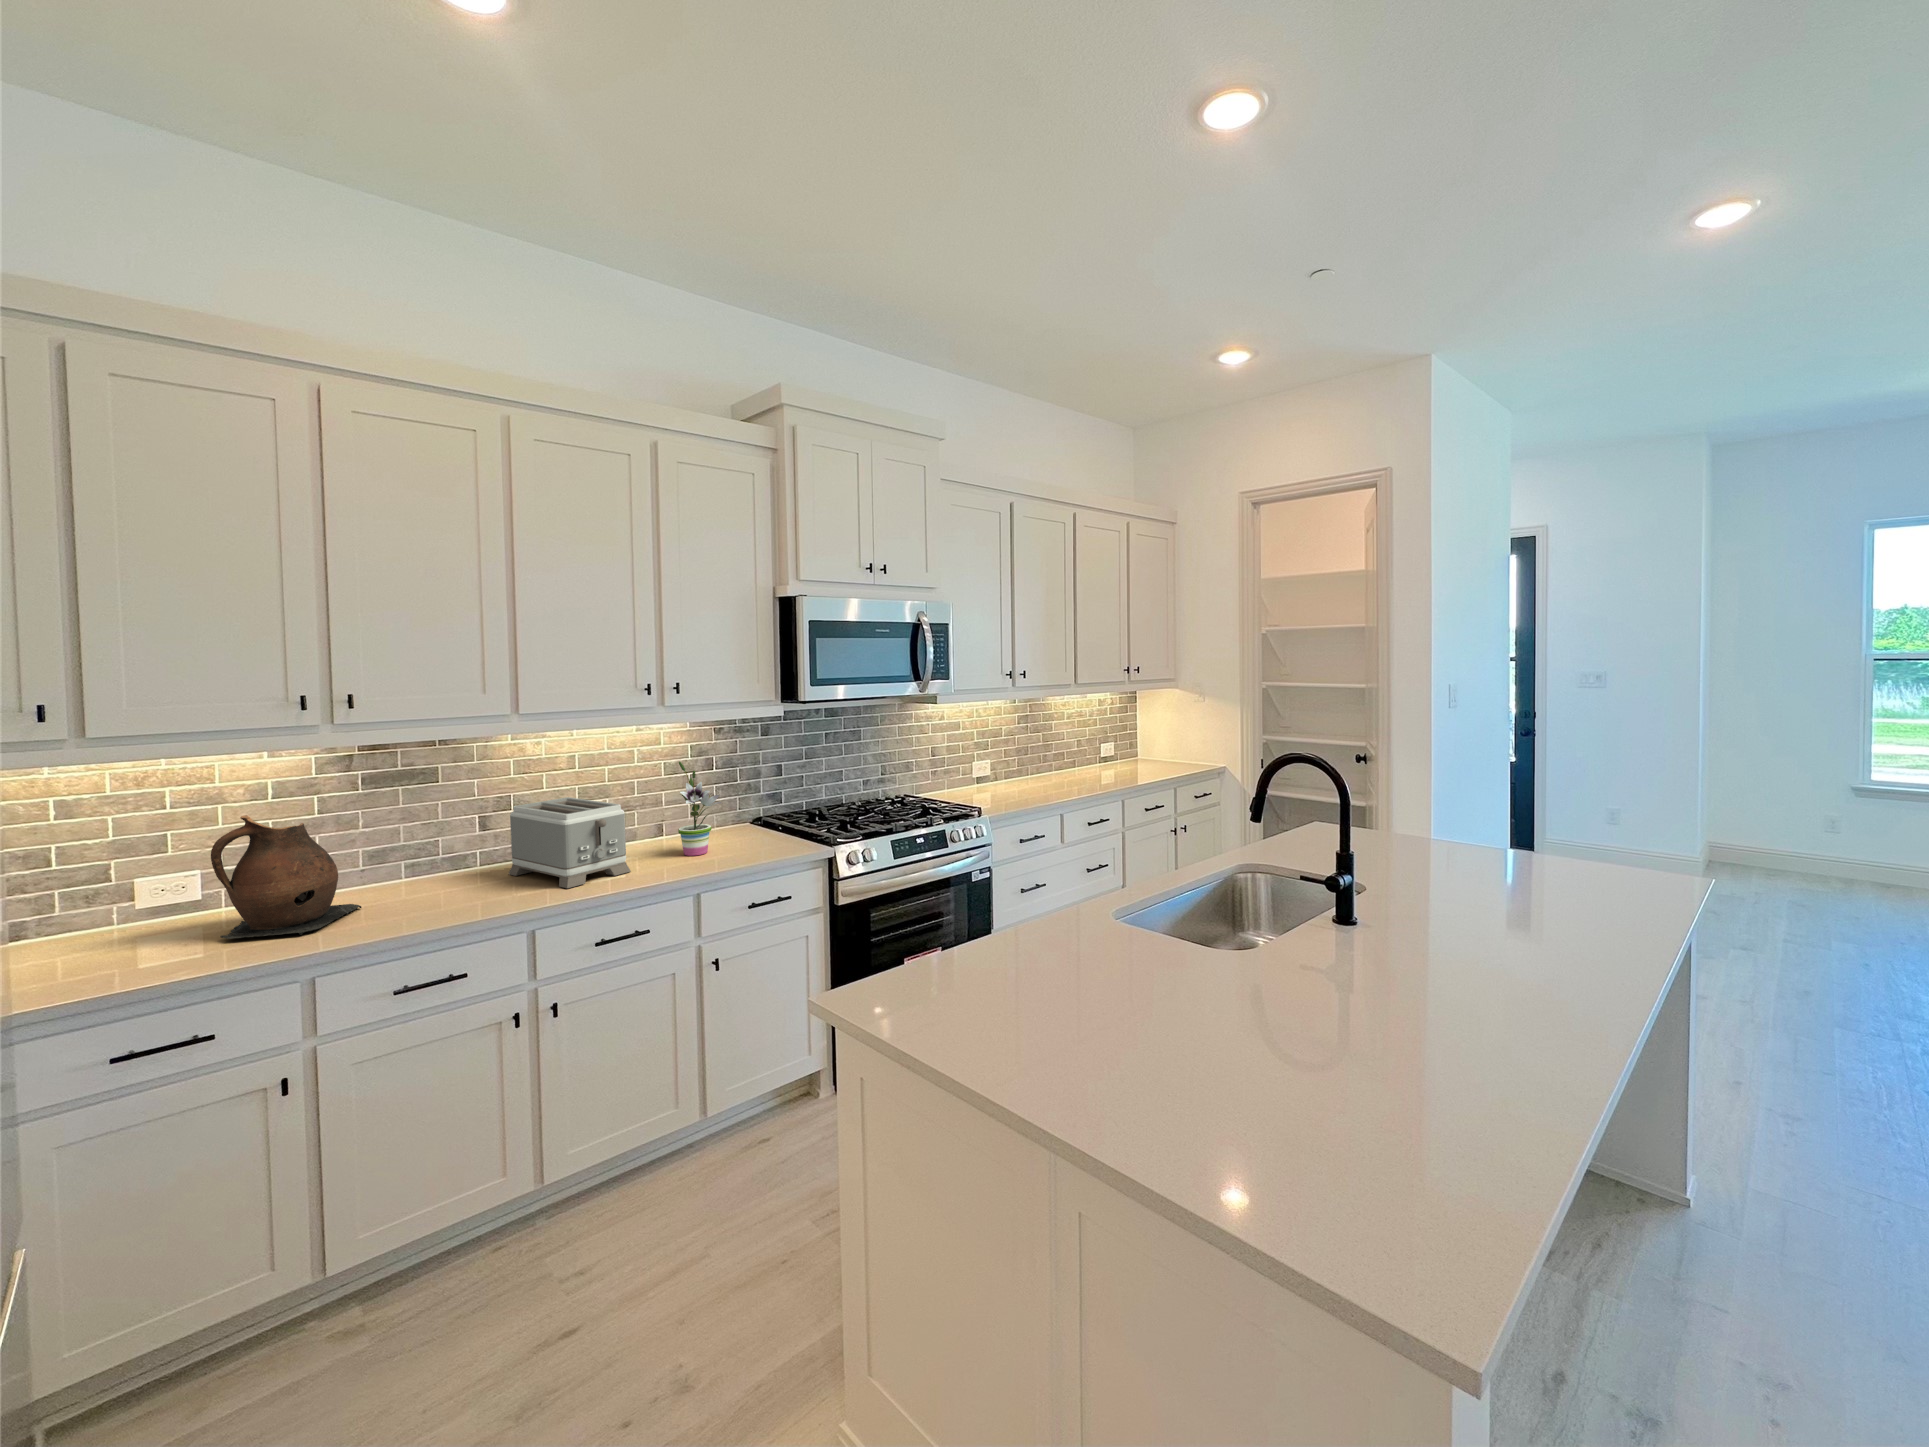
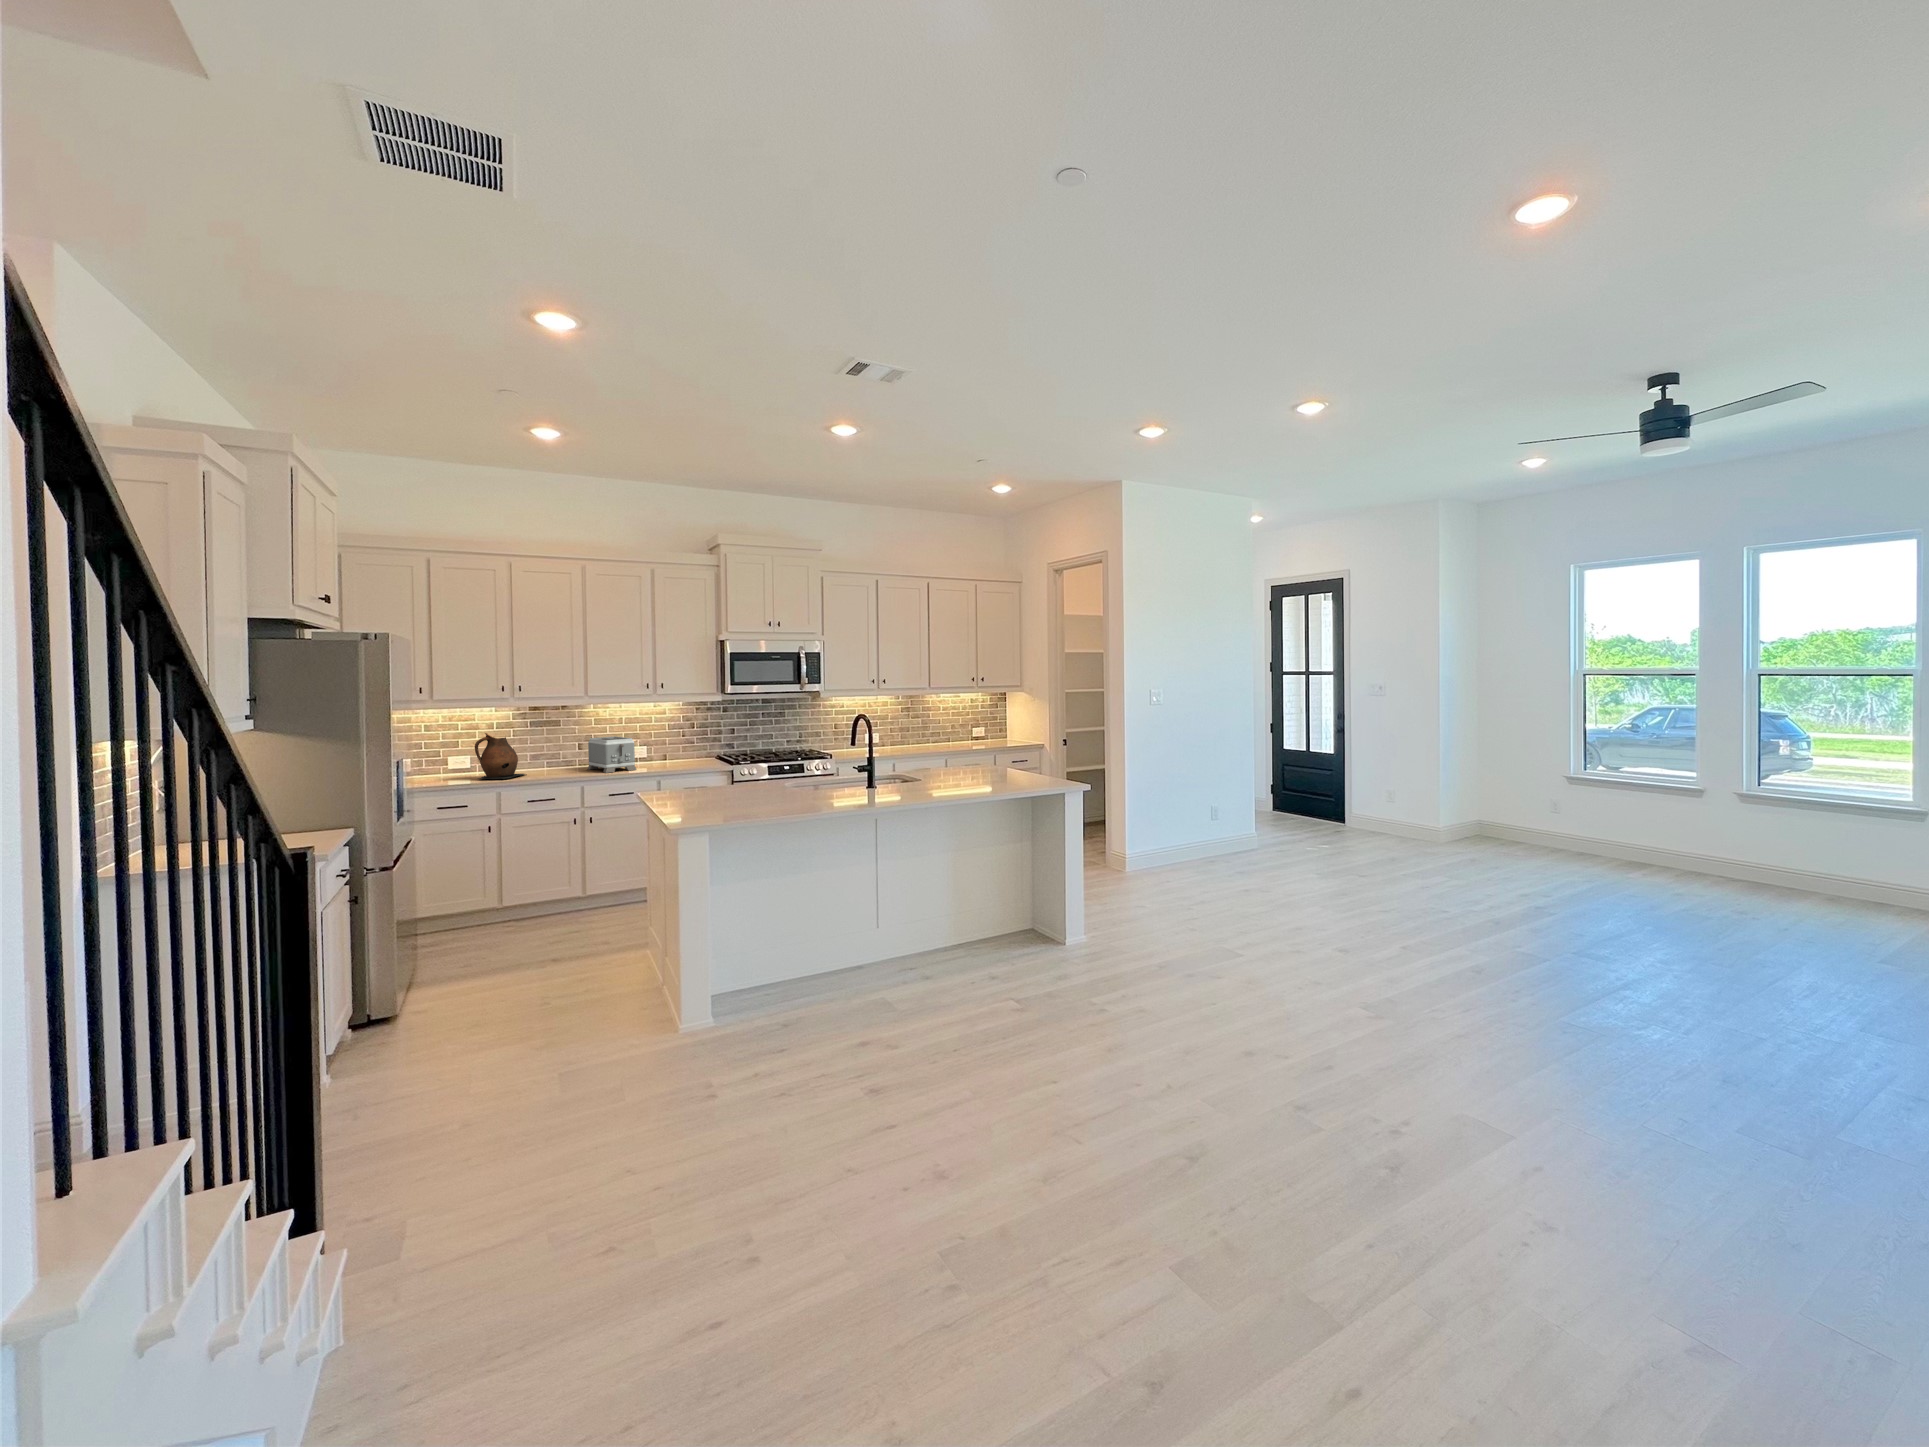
potted plant: present [678,762,721,856] -> none [662,721,686,766]

